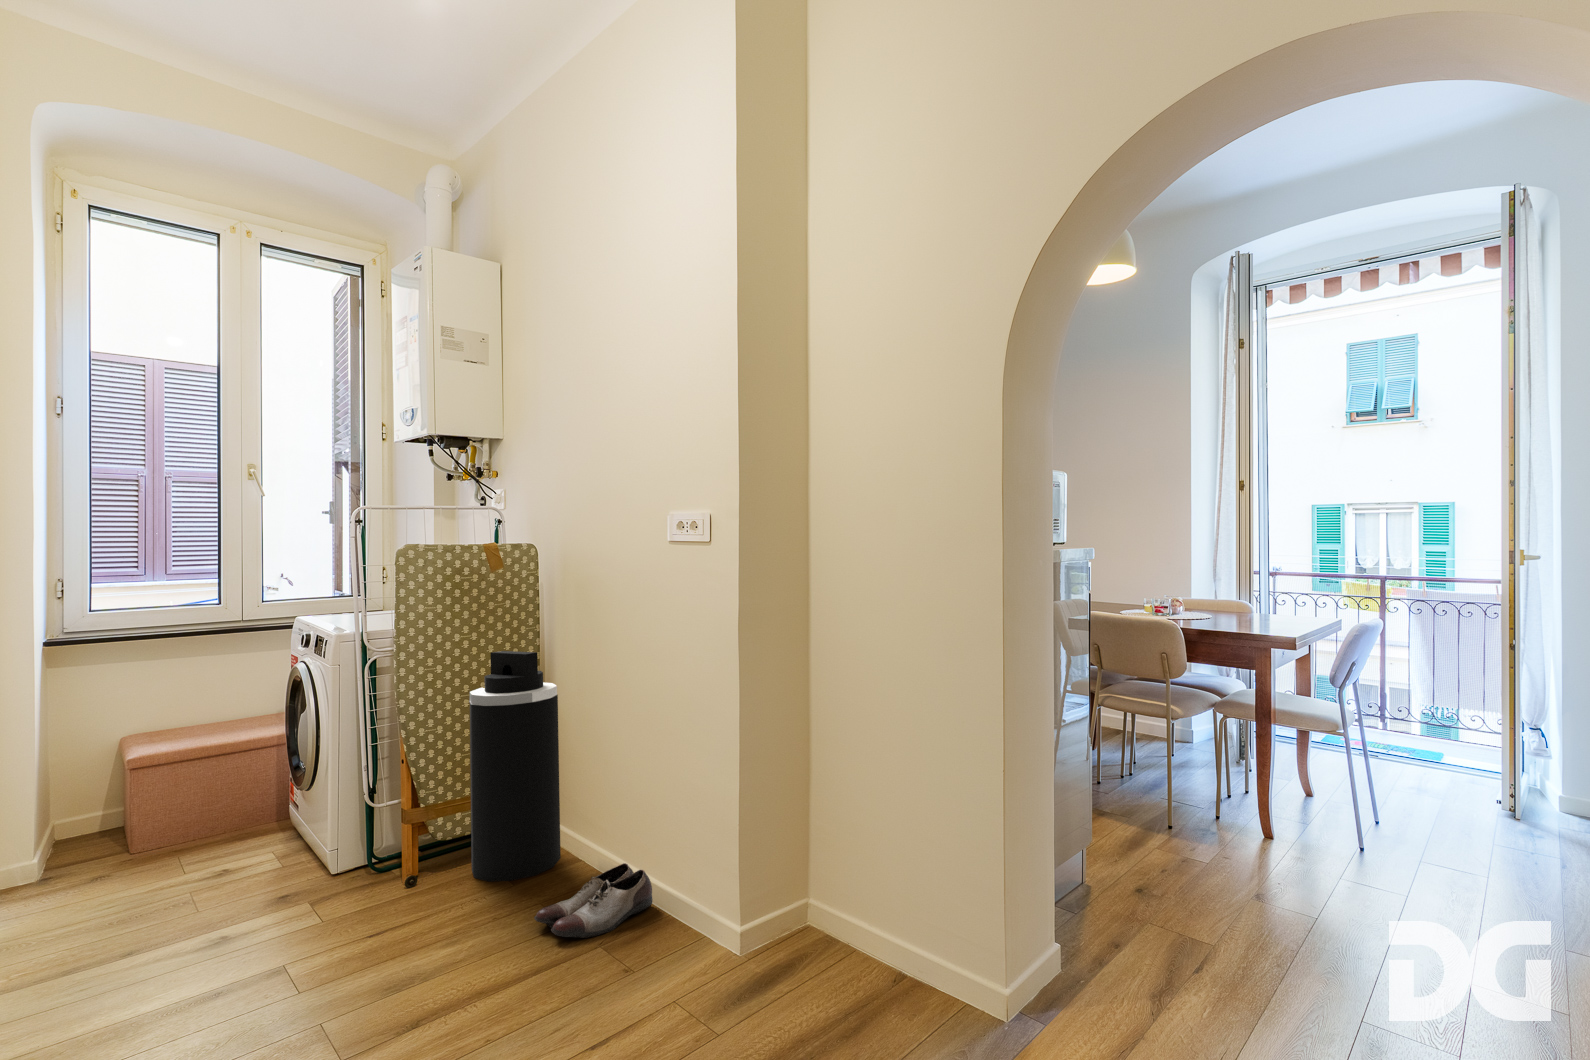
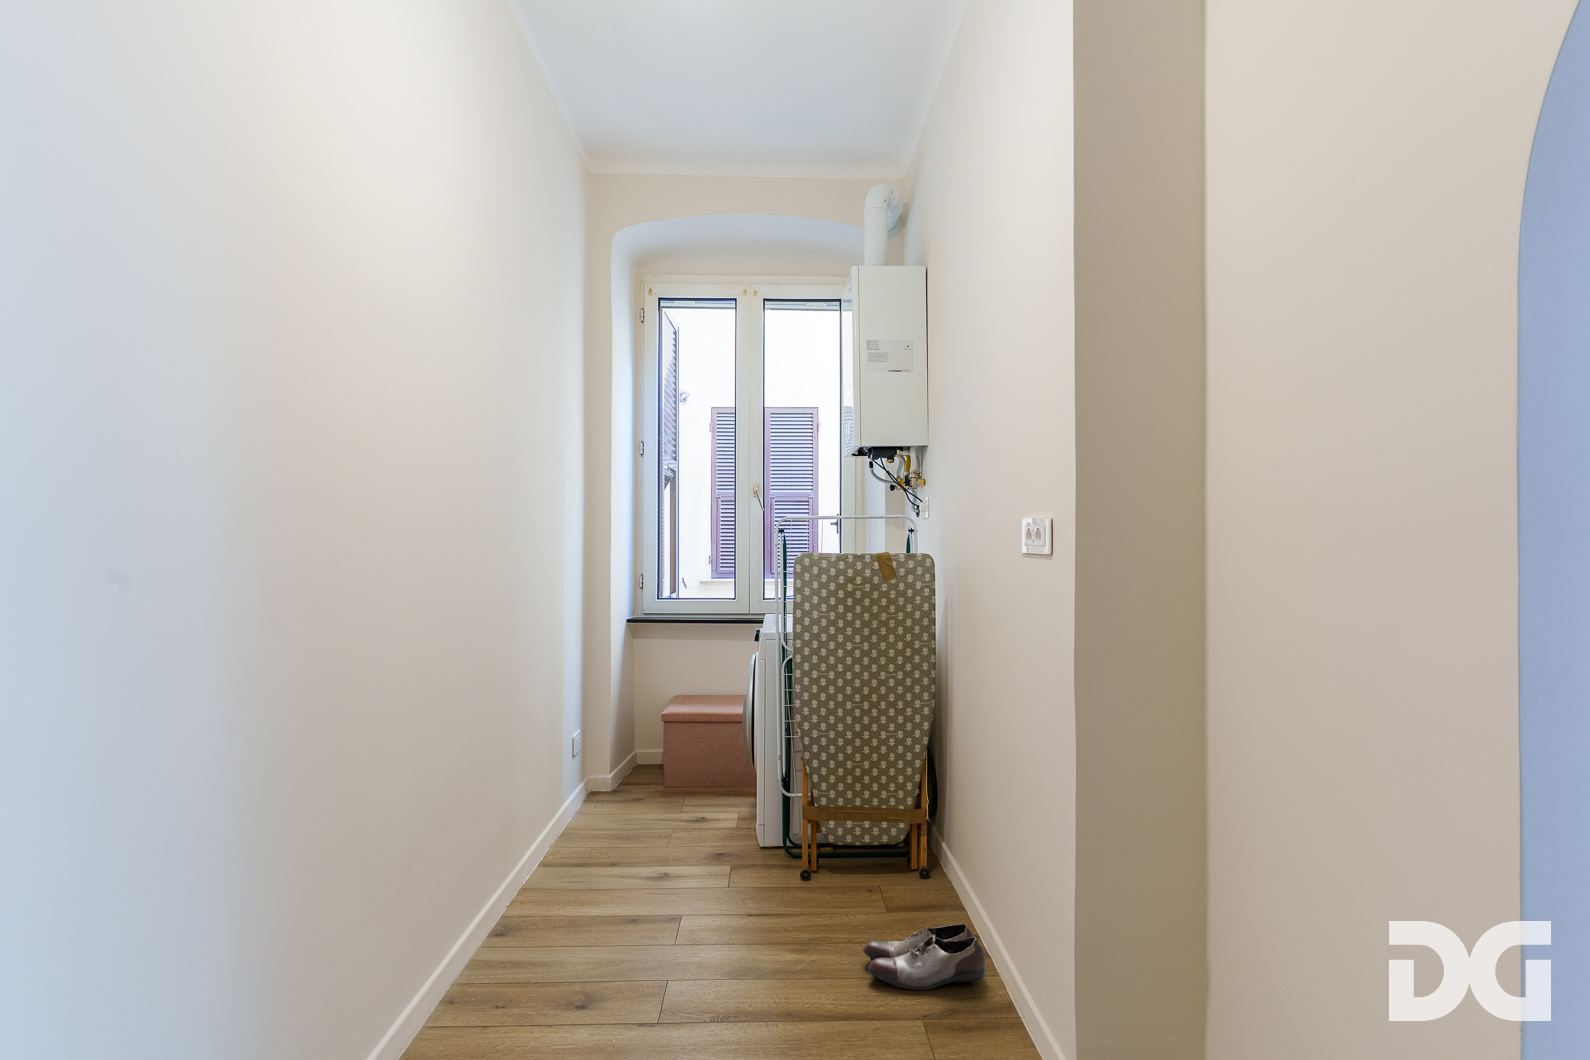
trash can: present [469,651,561,882] -> none [854,665,942,906]

